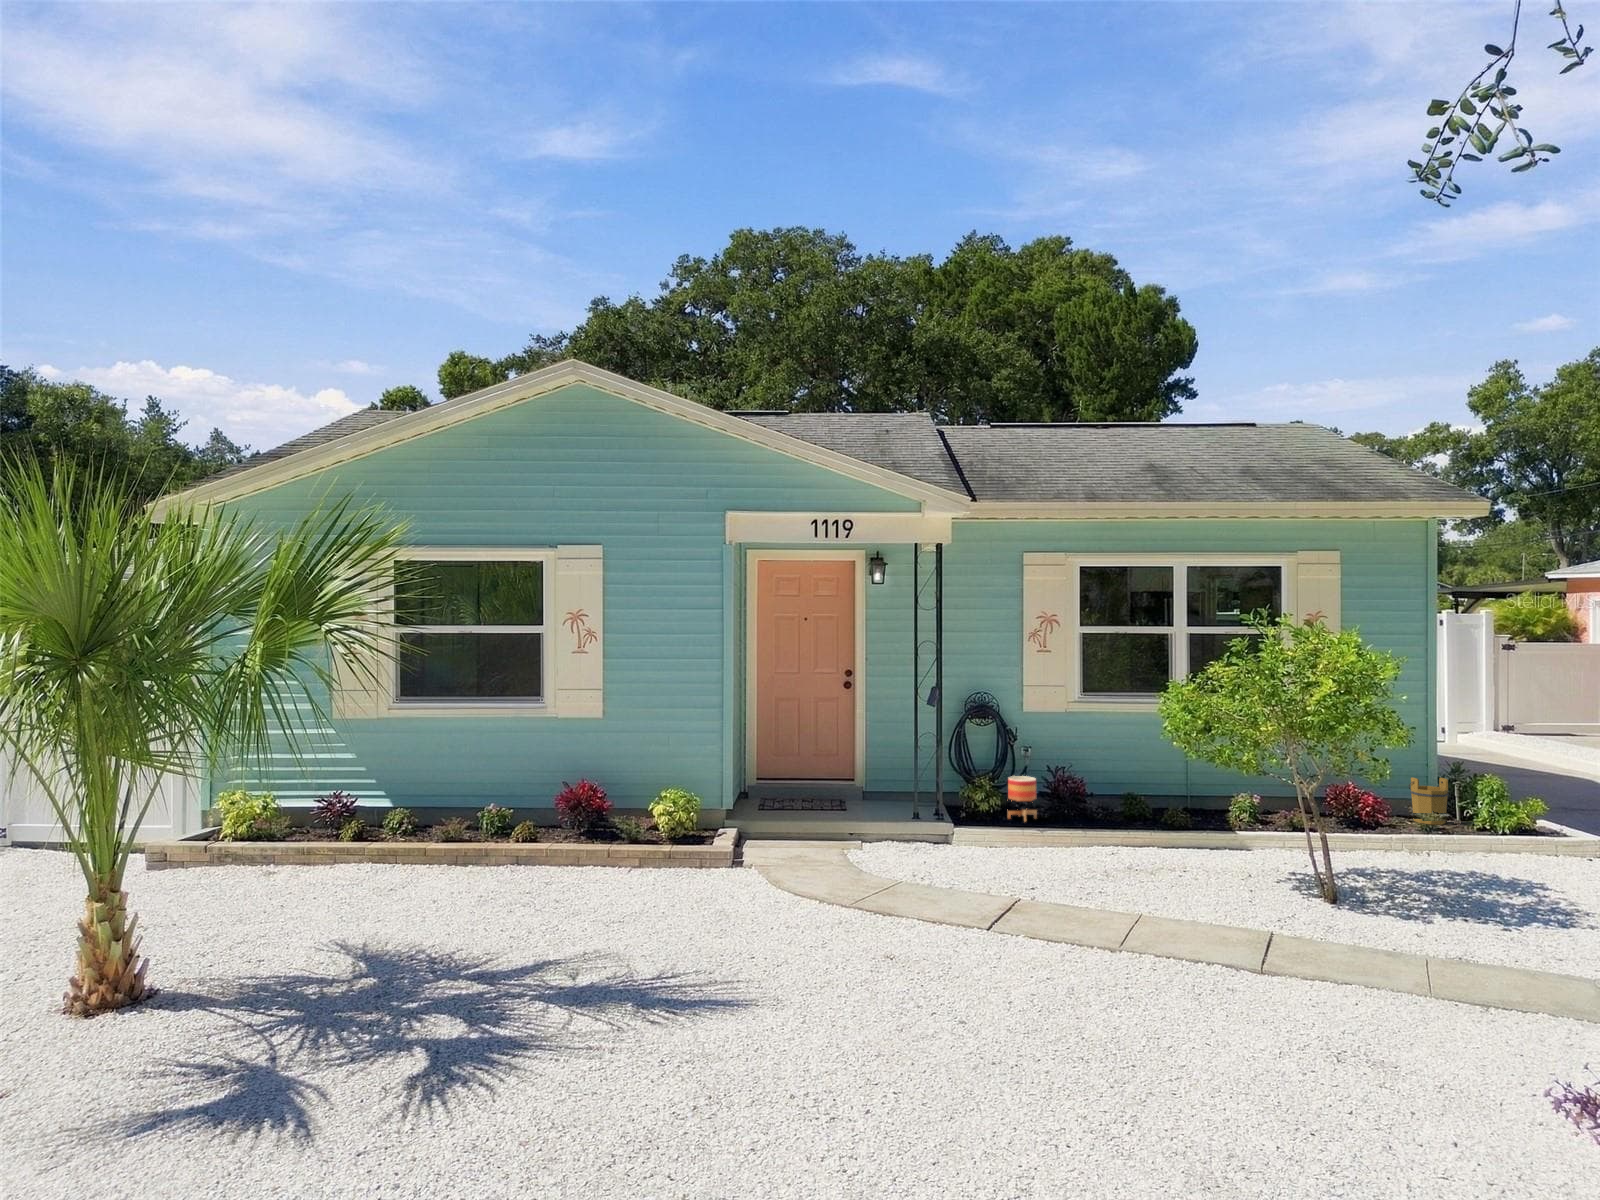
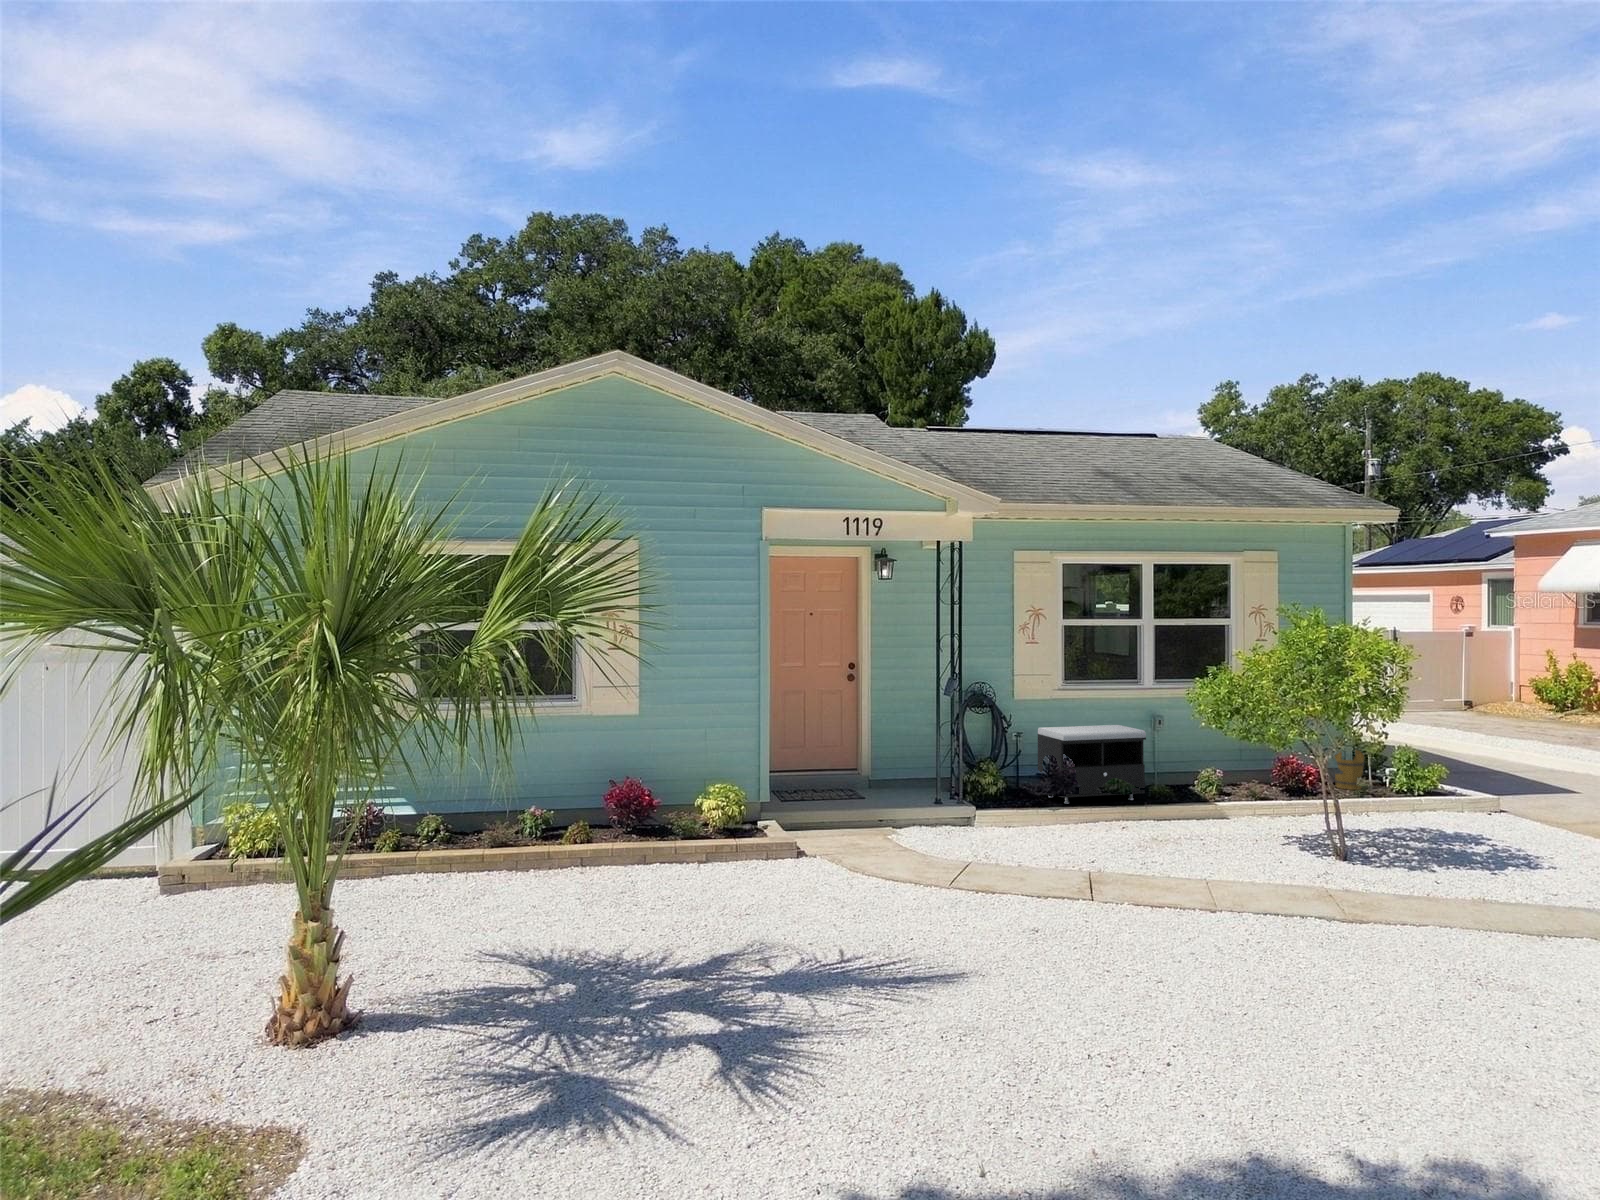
storage bench: none [1051,742,1167,826] -> present [1038,725,1146,804]
planter: present [1008,776,1037,821] -> none [1002,760,1029,802]

